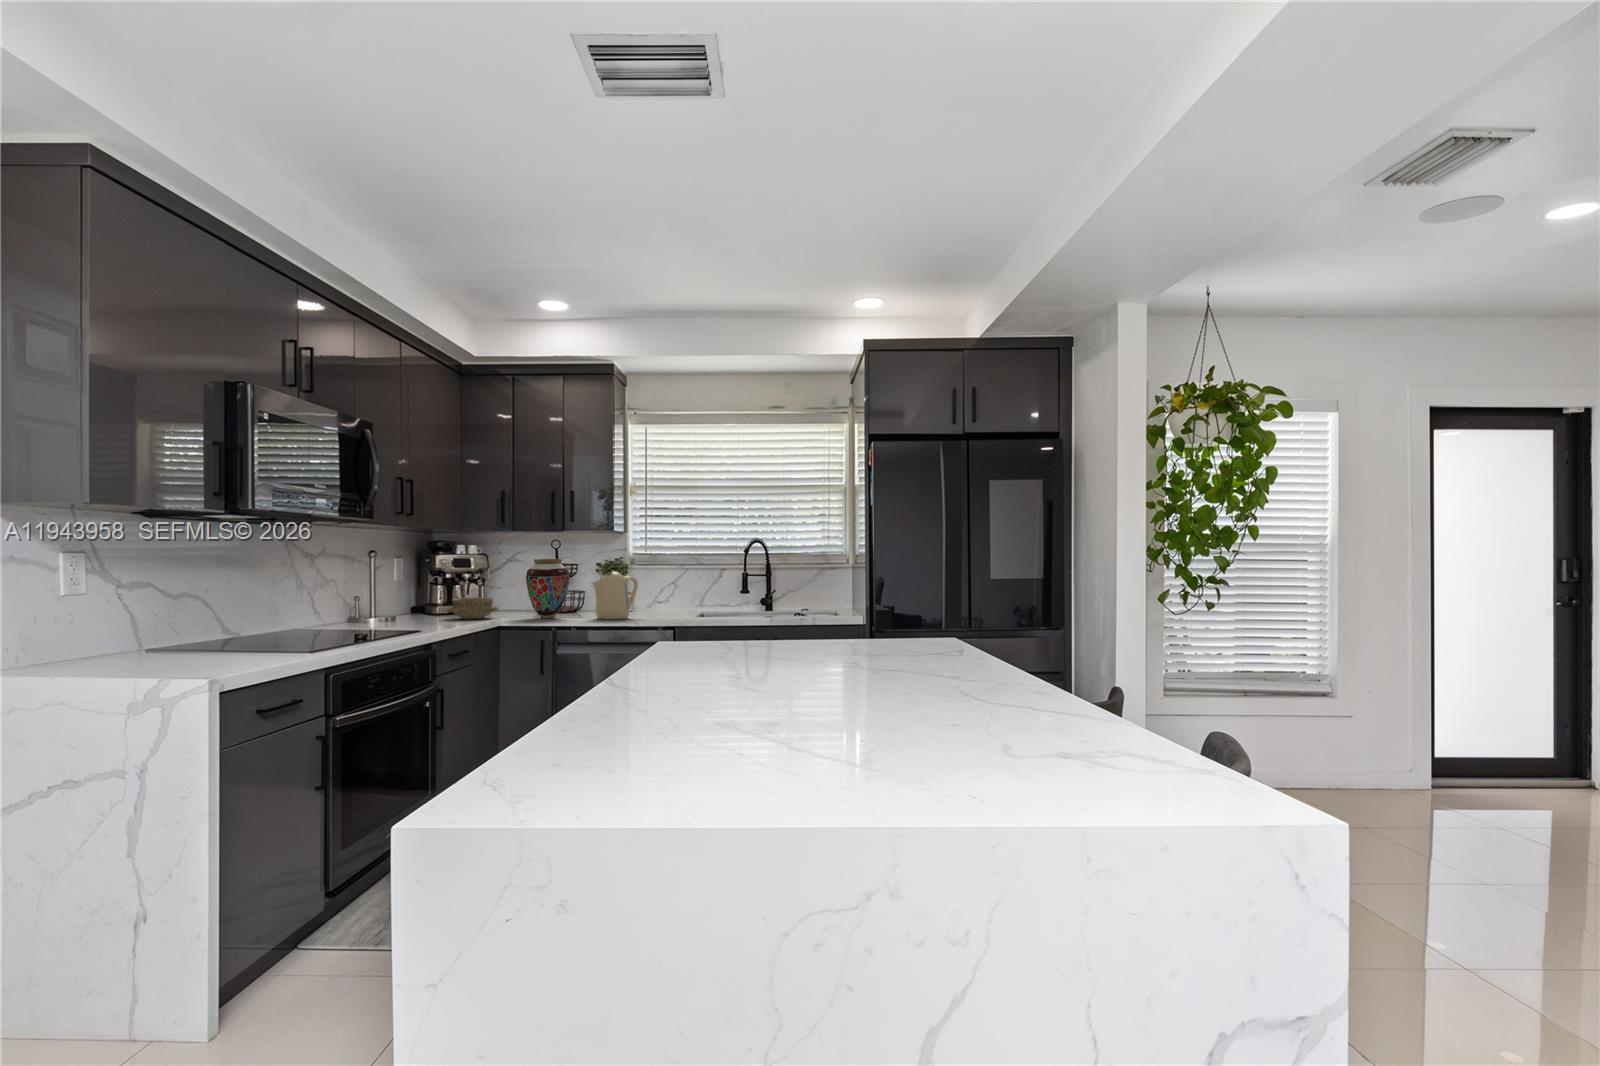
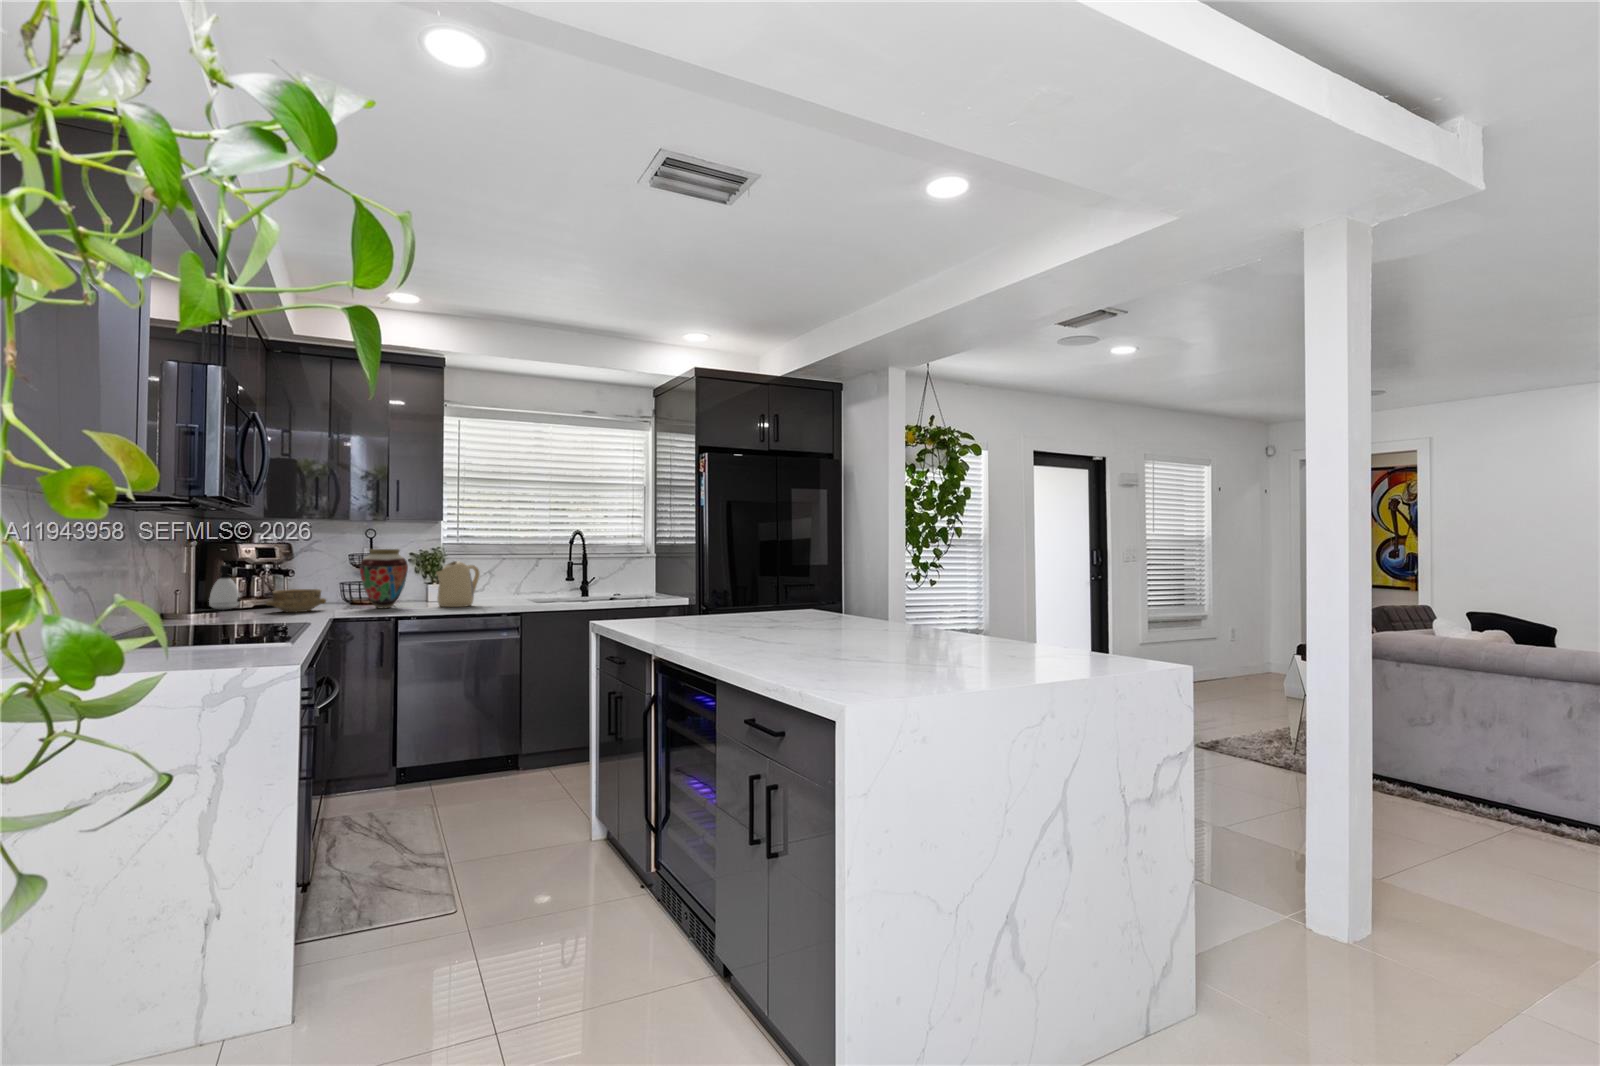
soap dispenser: none [415,574,439,615] -> present [209,565,239,609]

